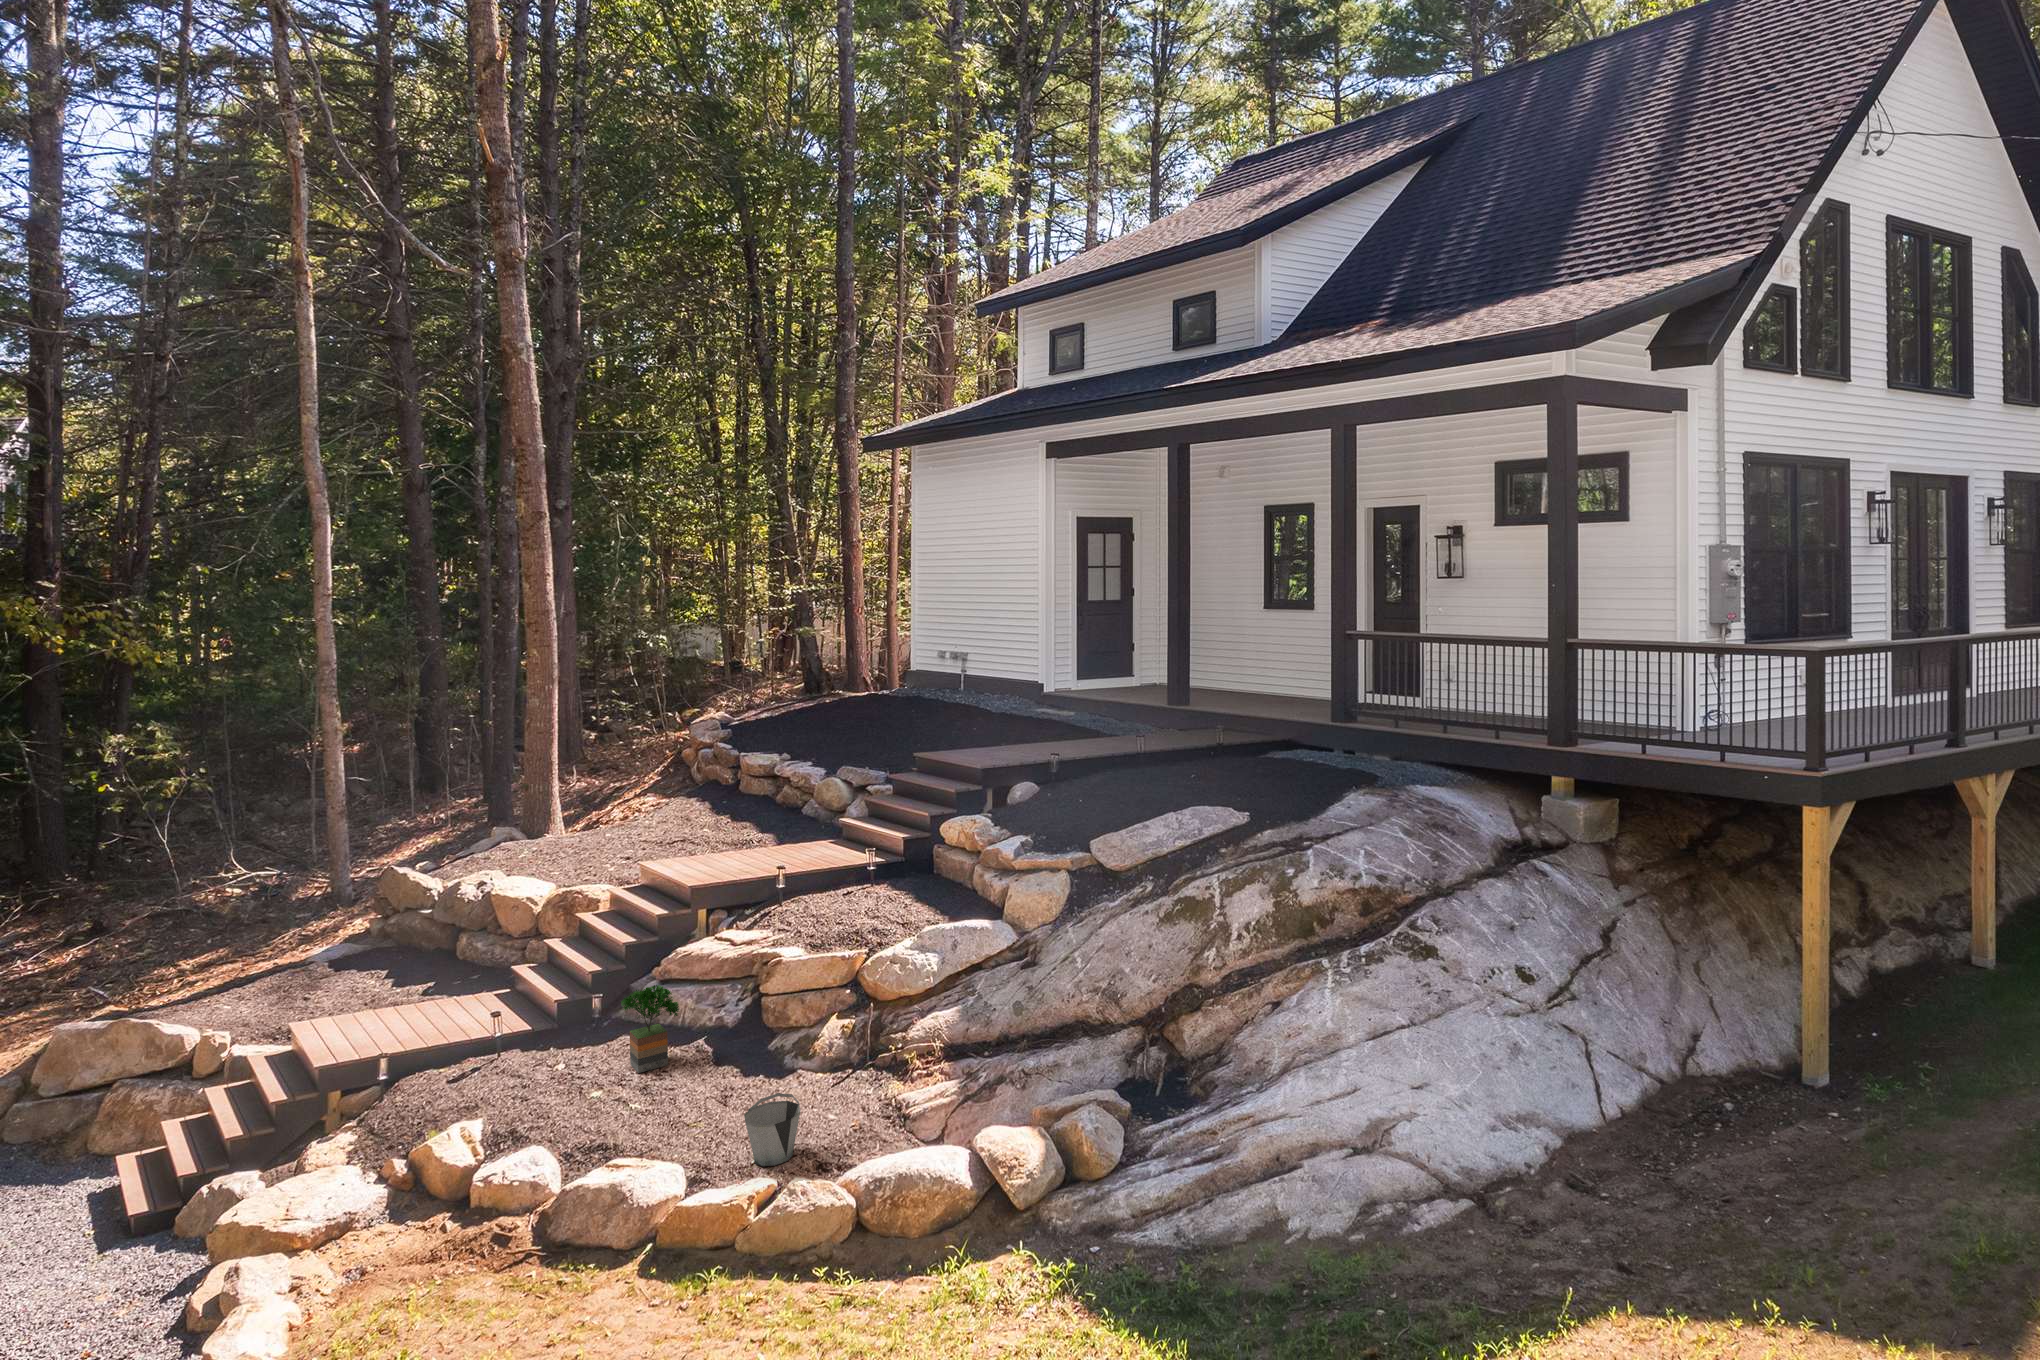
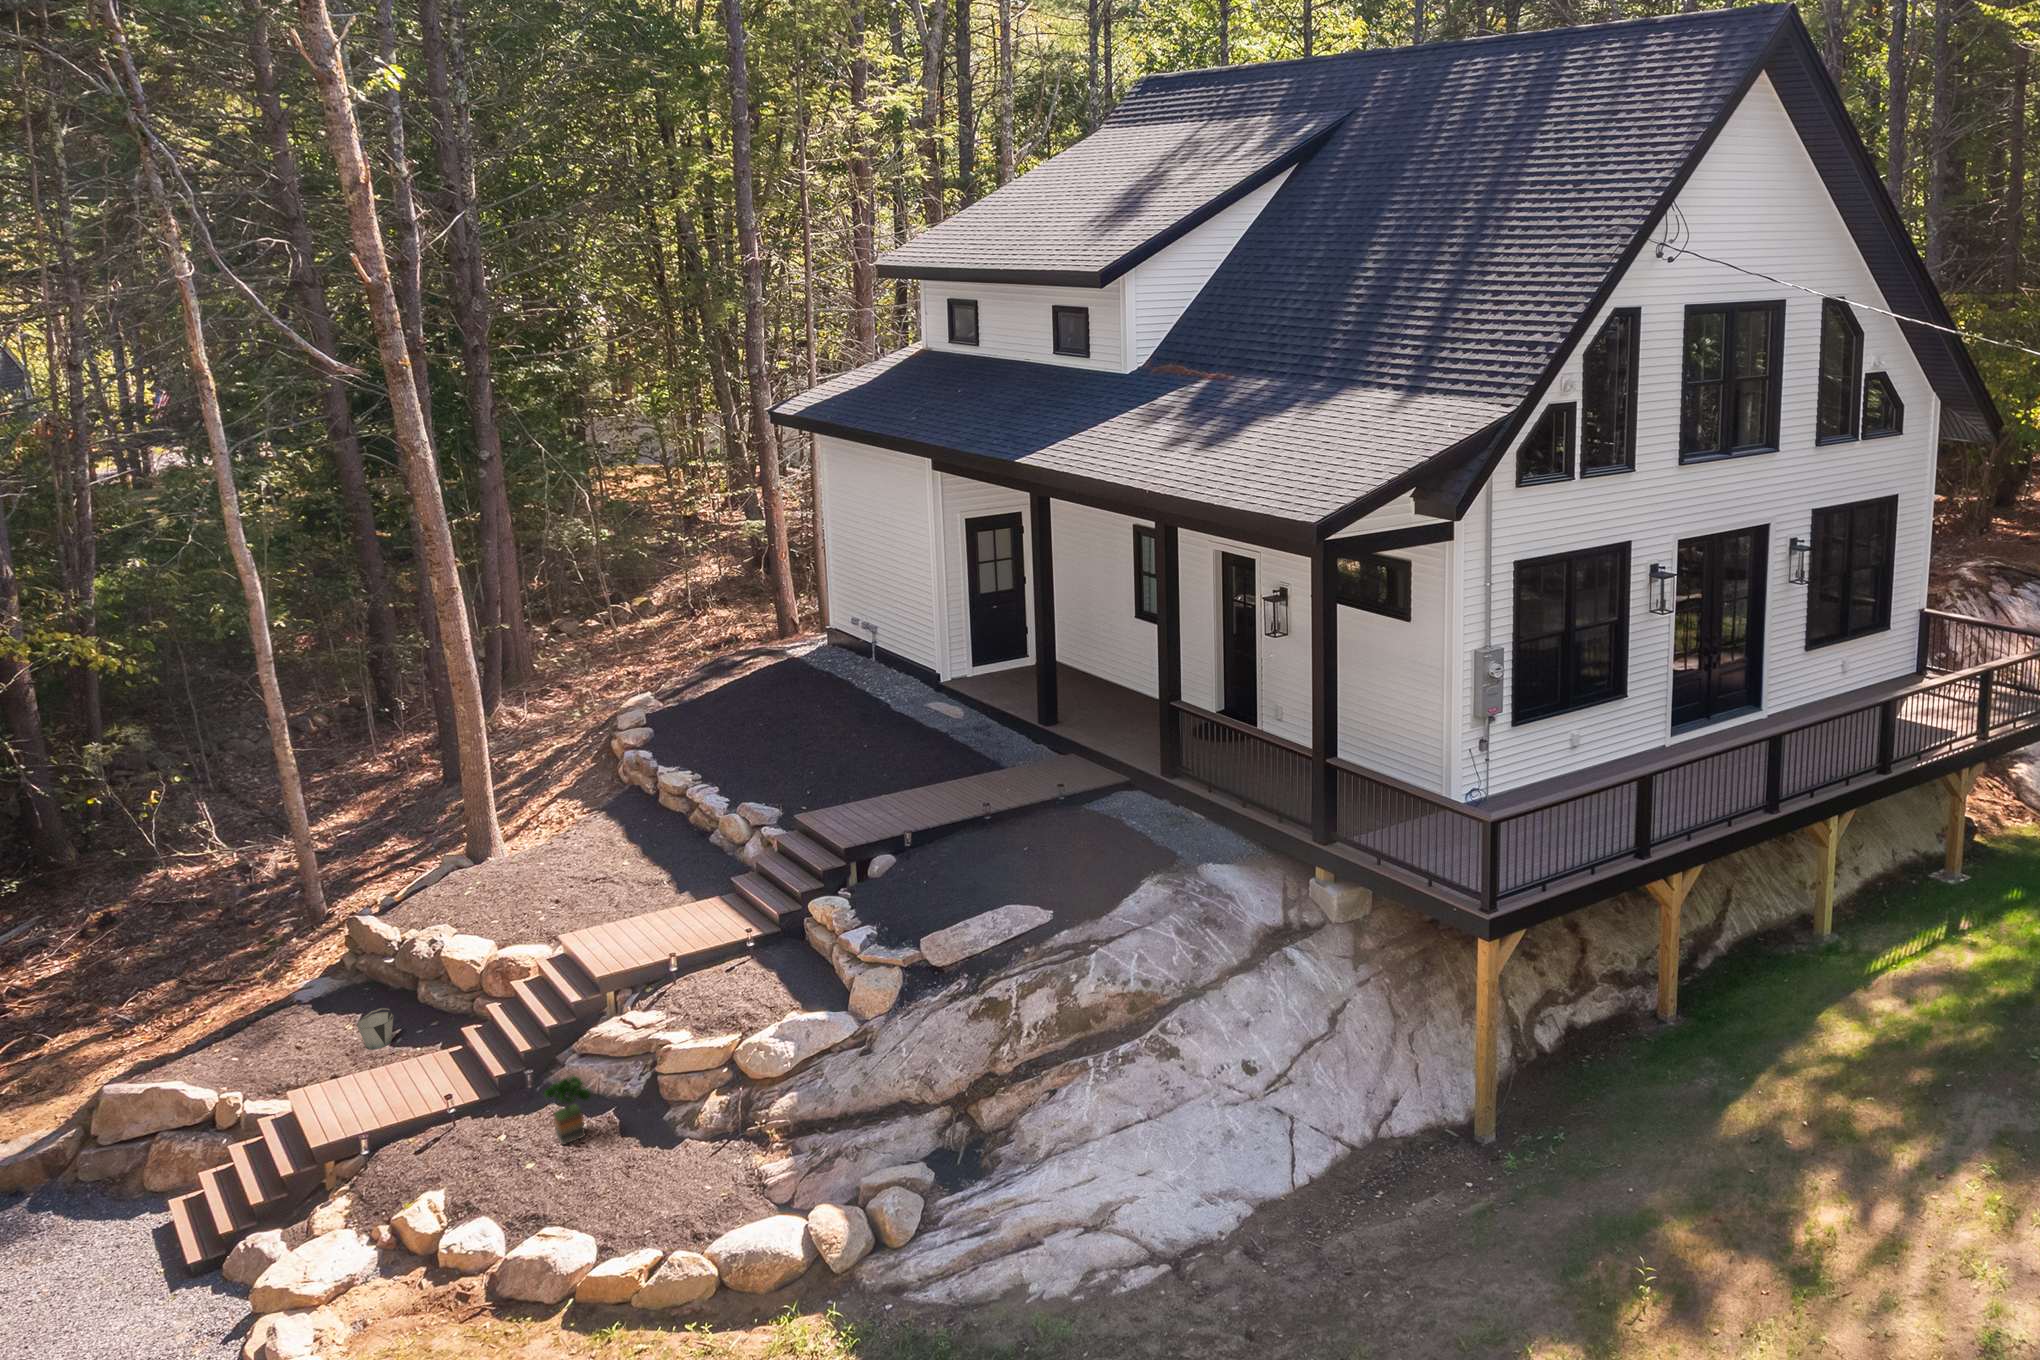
bucket: present [744,1093,801,1166] -> present [357,1008,393,1050]

